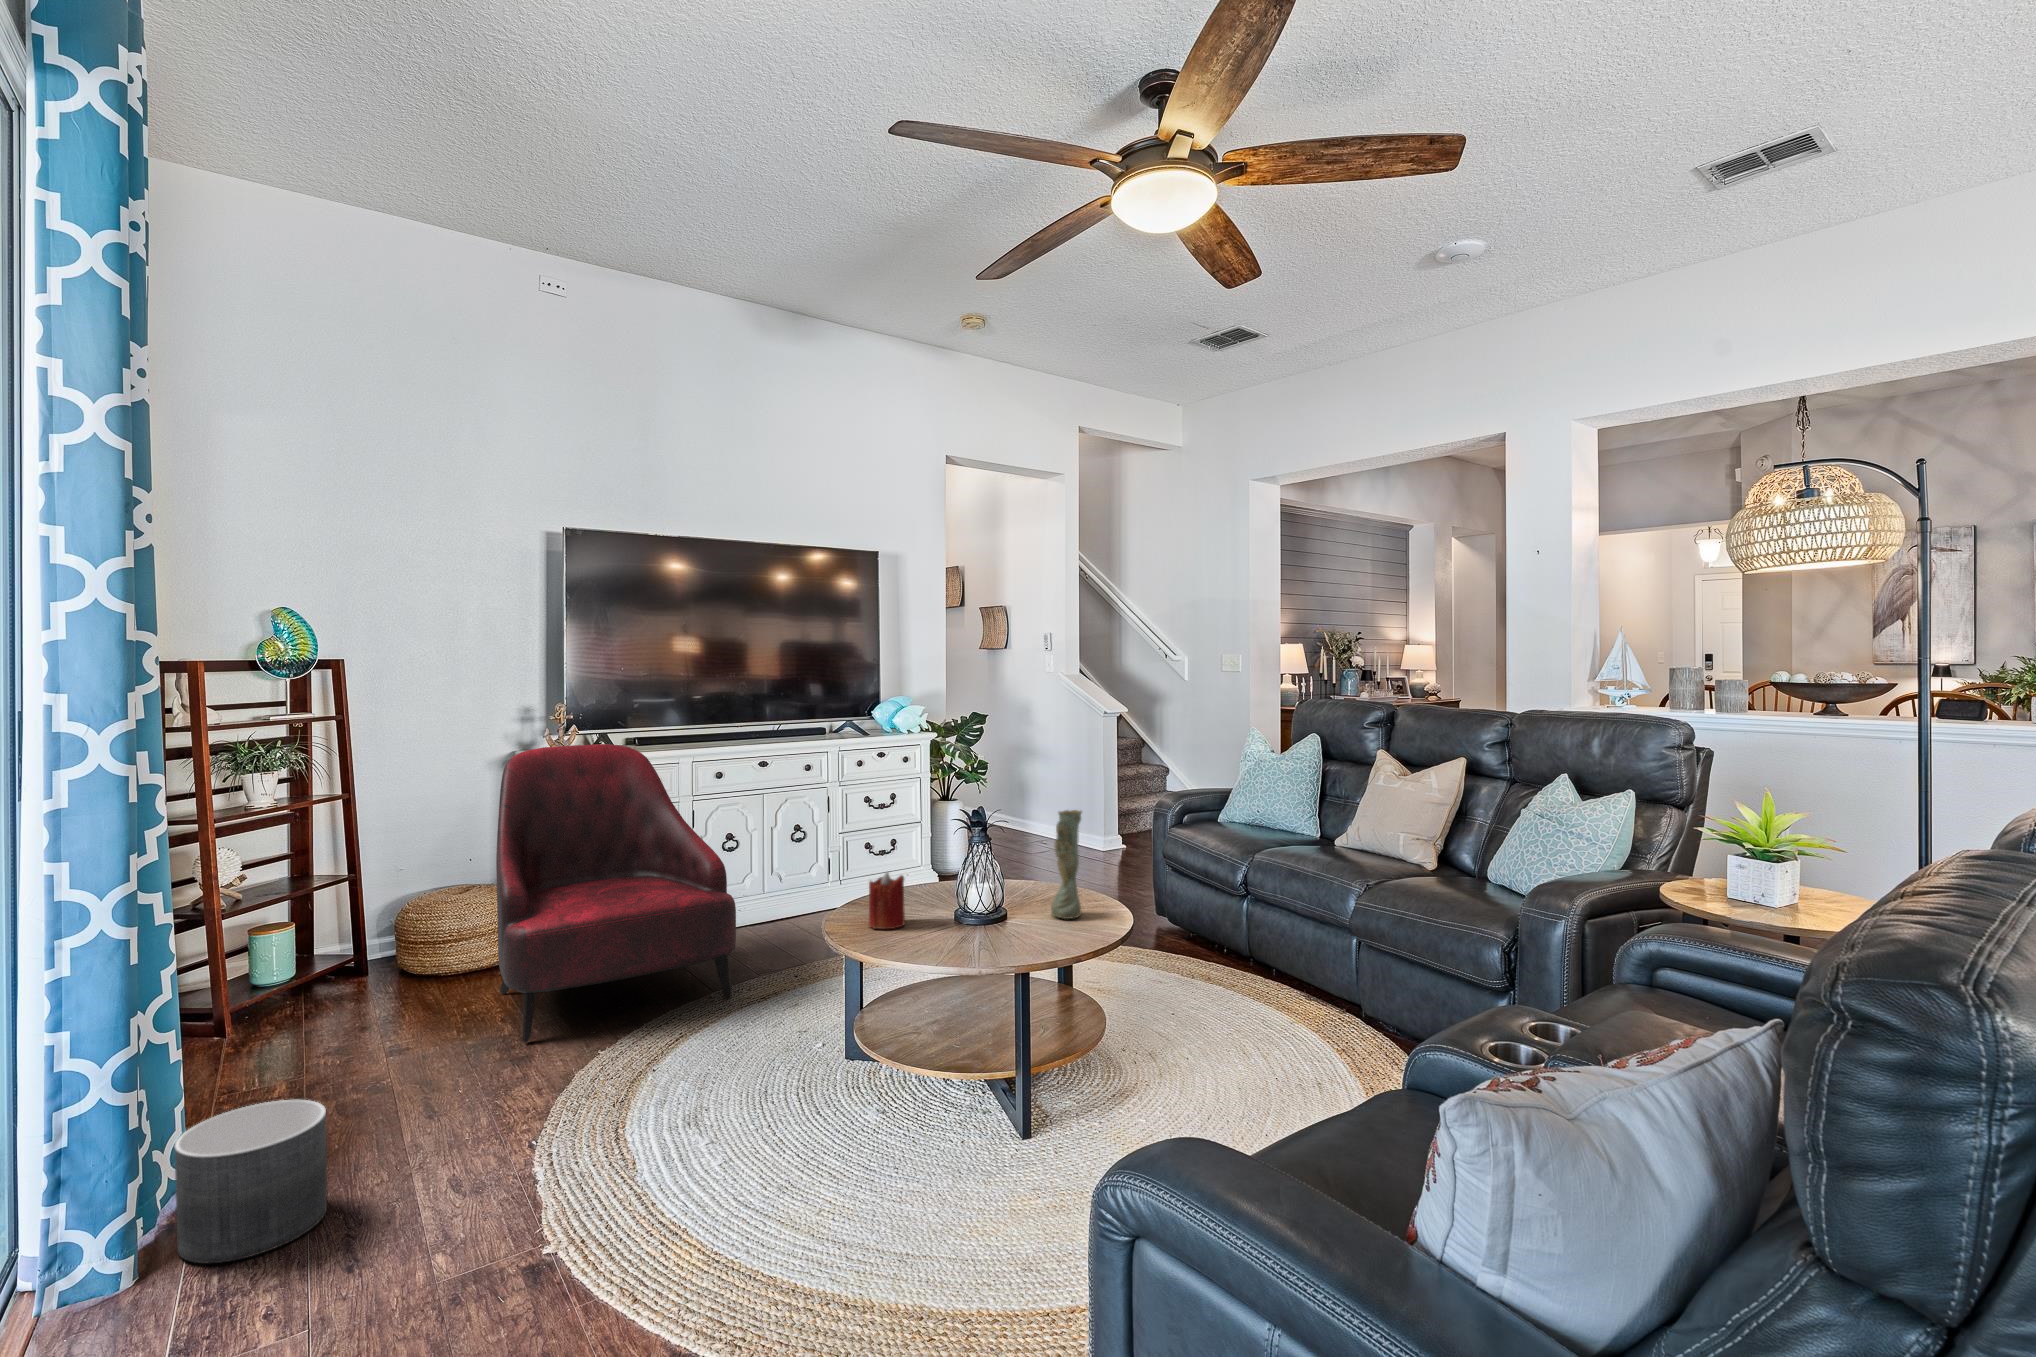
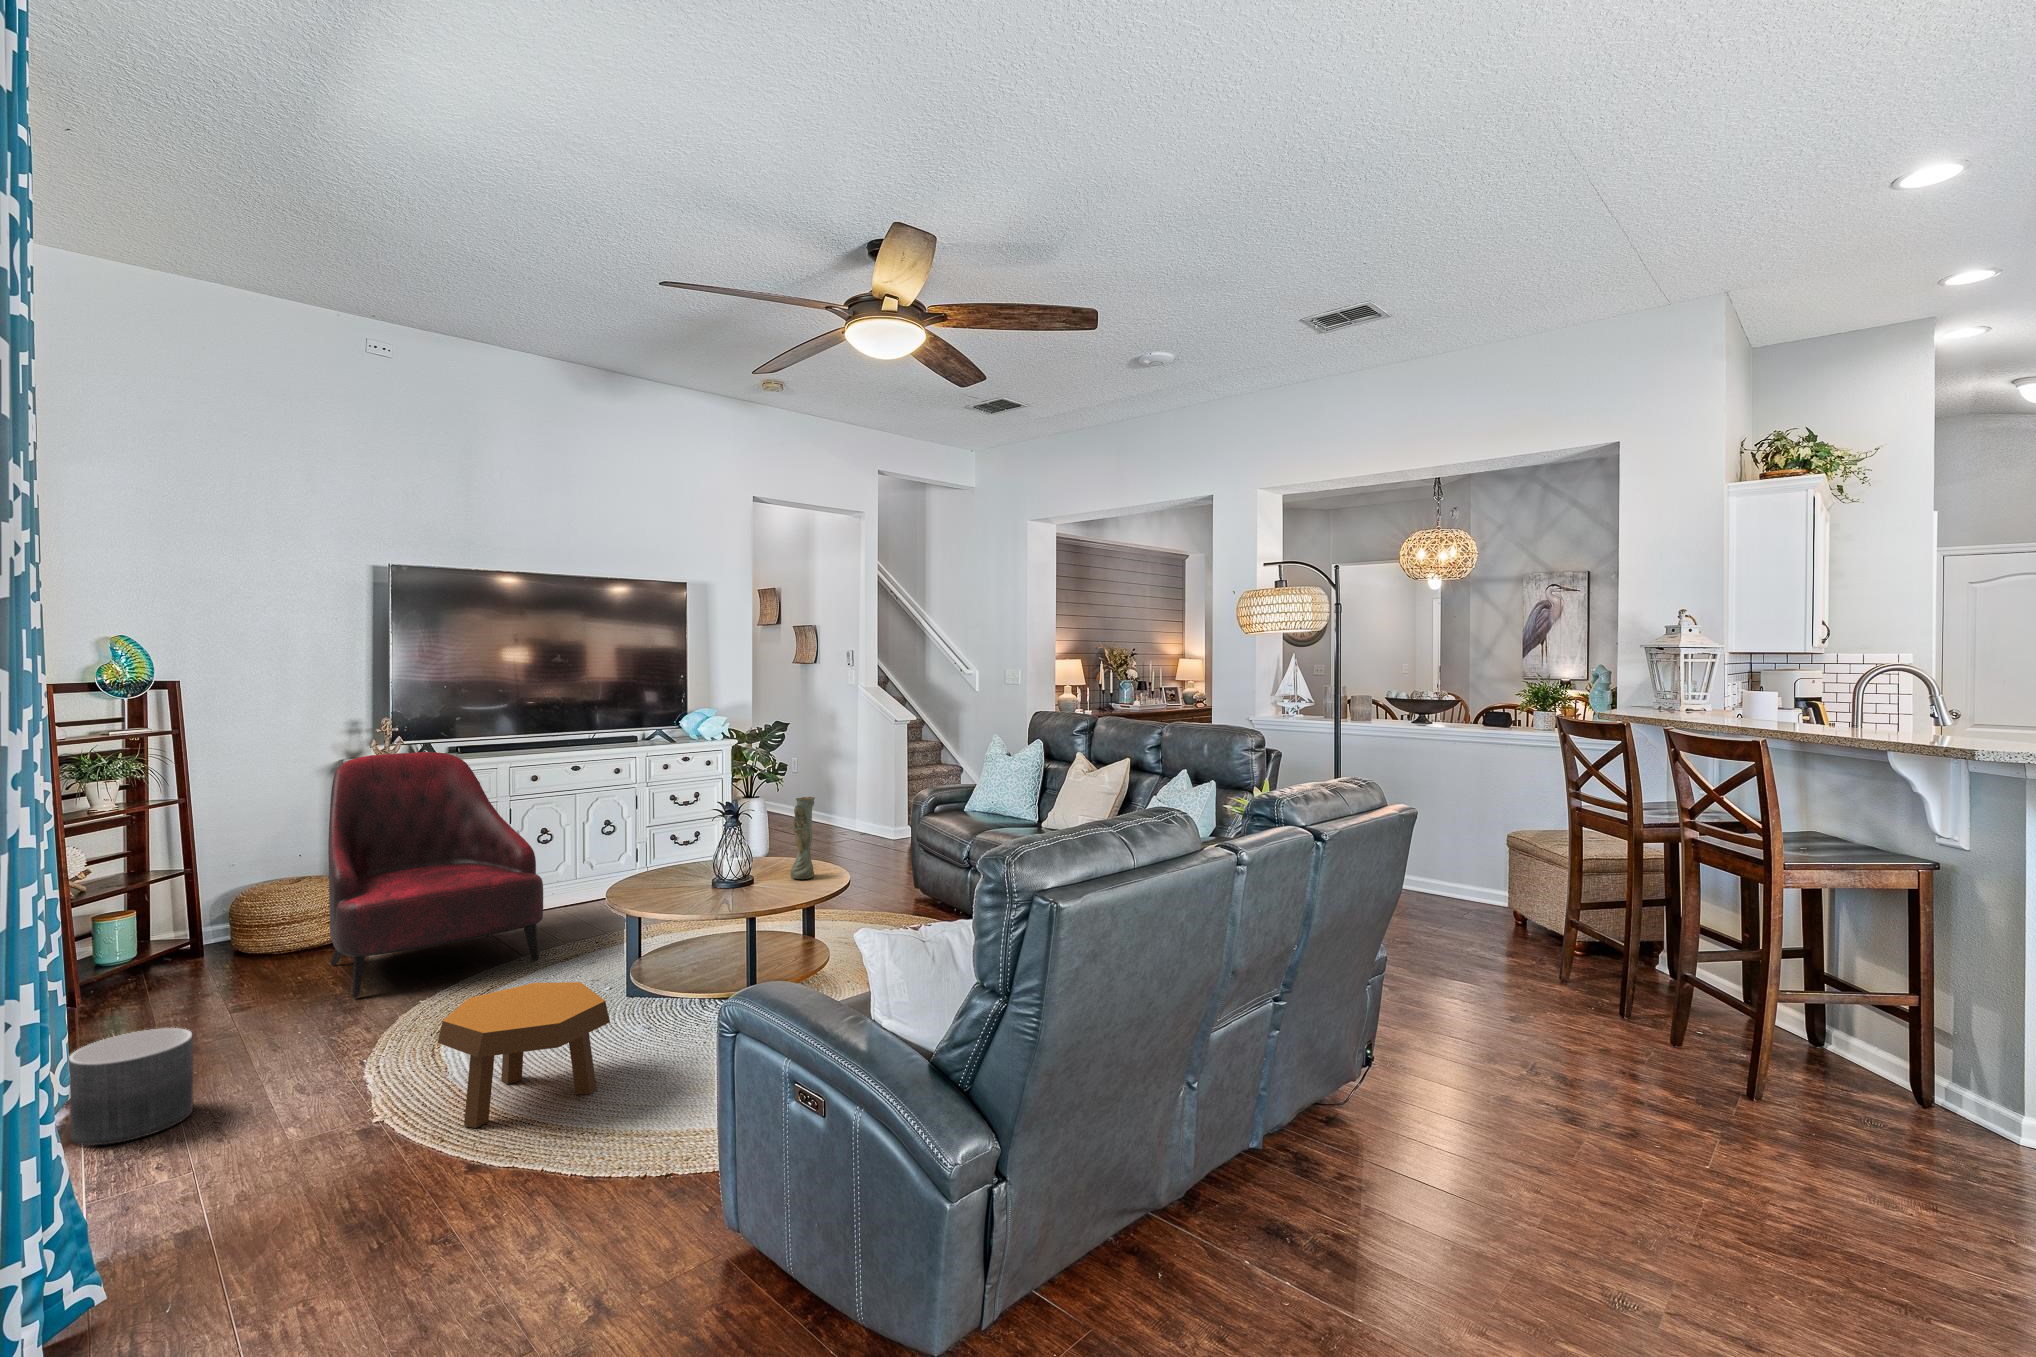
candle: present [868,872,905,929] -> none [644,846,673,890]
footstool: none [625,1056,846,1275] -> present [438,982,610,1128]

